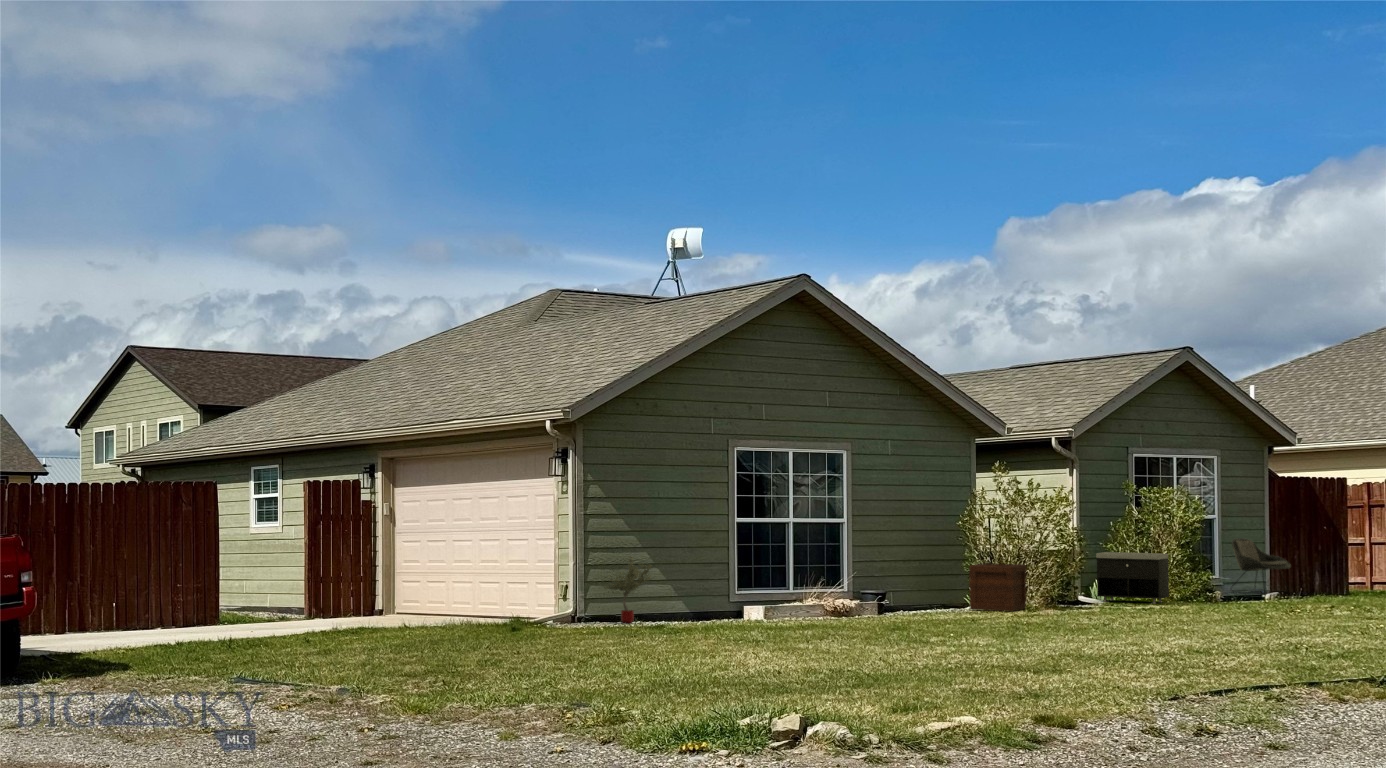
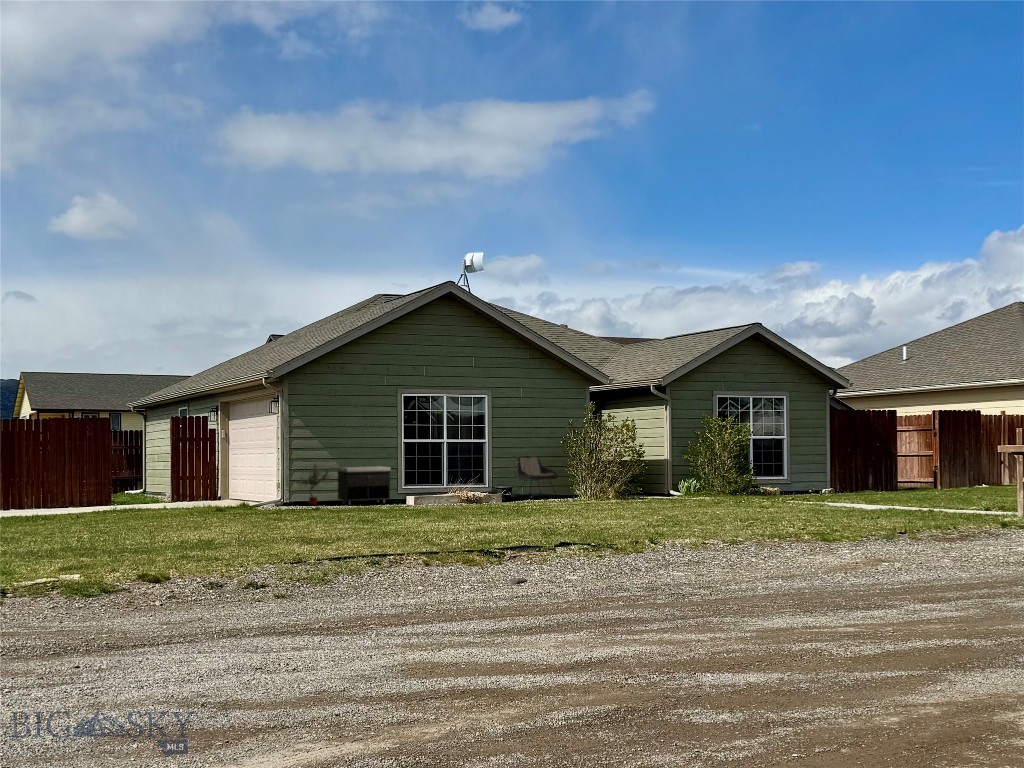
lounge chair: present [1232,538,1291,593] -> present [516,456,558,498]
storage bench: present [1096,552,1169,604] -> present [338,466,391,505]
wooden crate: present [969,563,1026,612] -> none [563,468,604,500]

